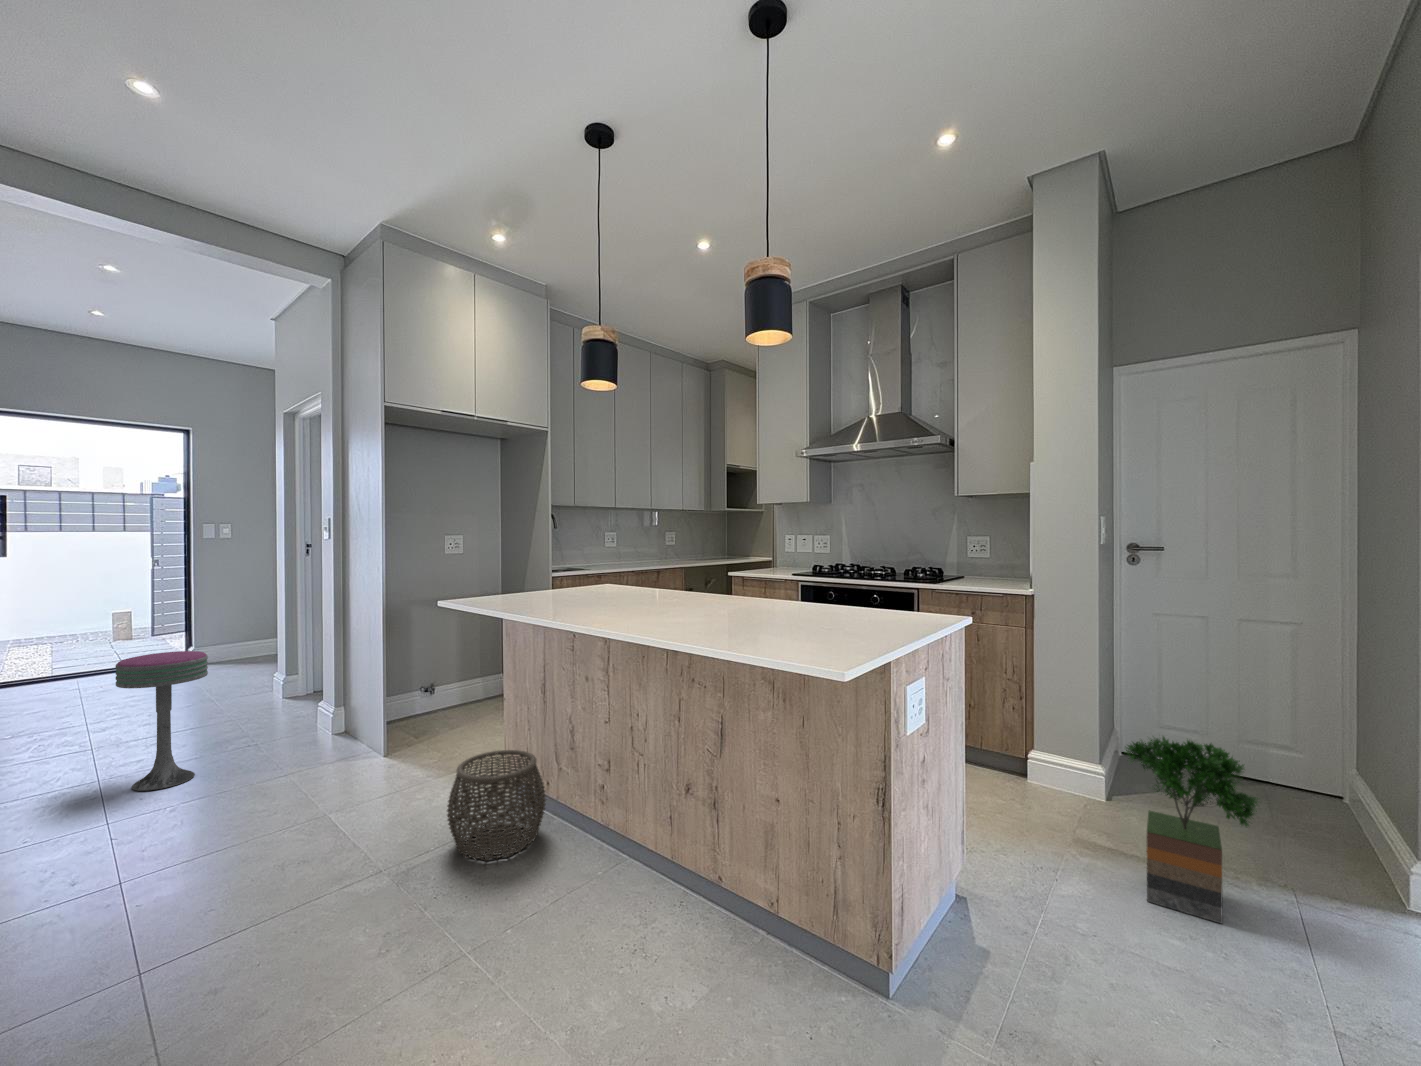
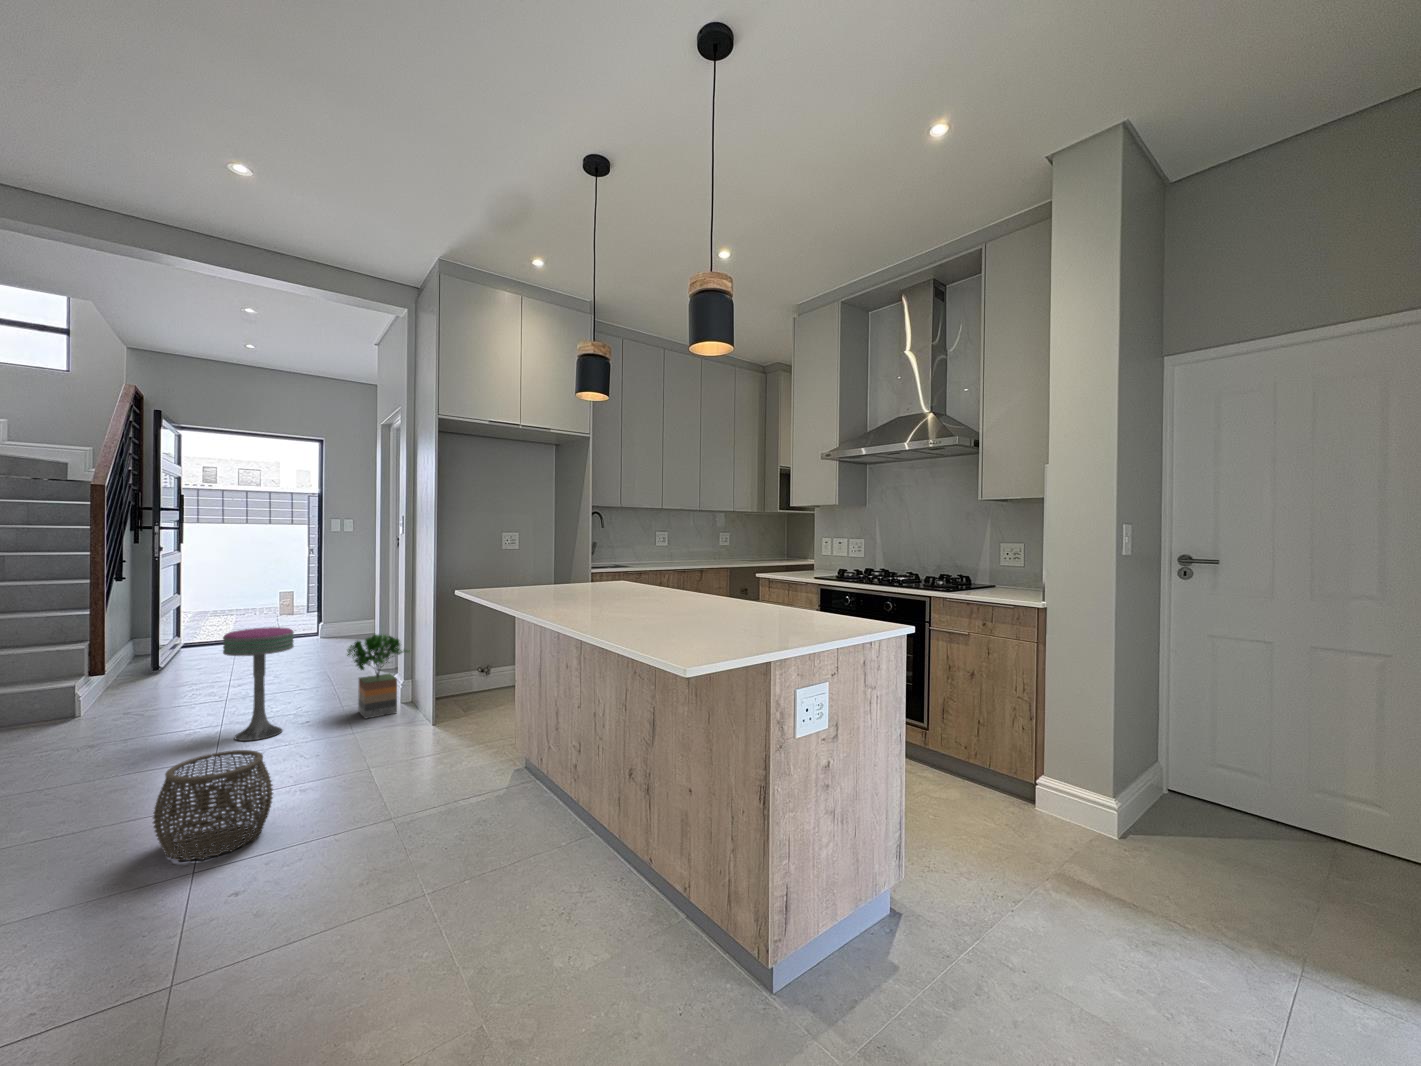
potted tree: present [1126,736,1258,923] -> present [347,635,410,718]
woven basket: present [447,750,546,860] -> present [153,750,273,861]

